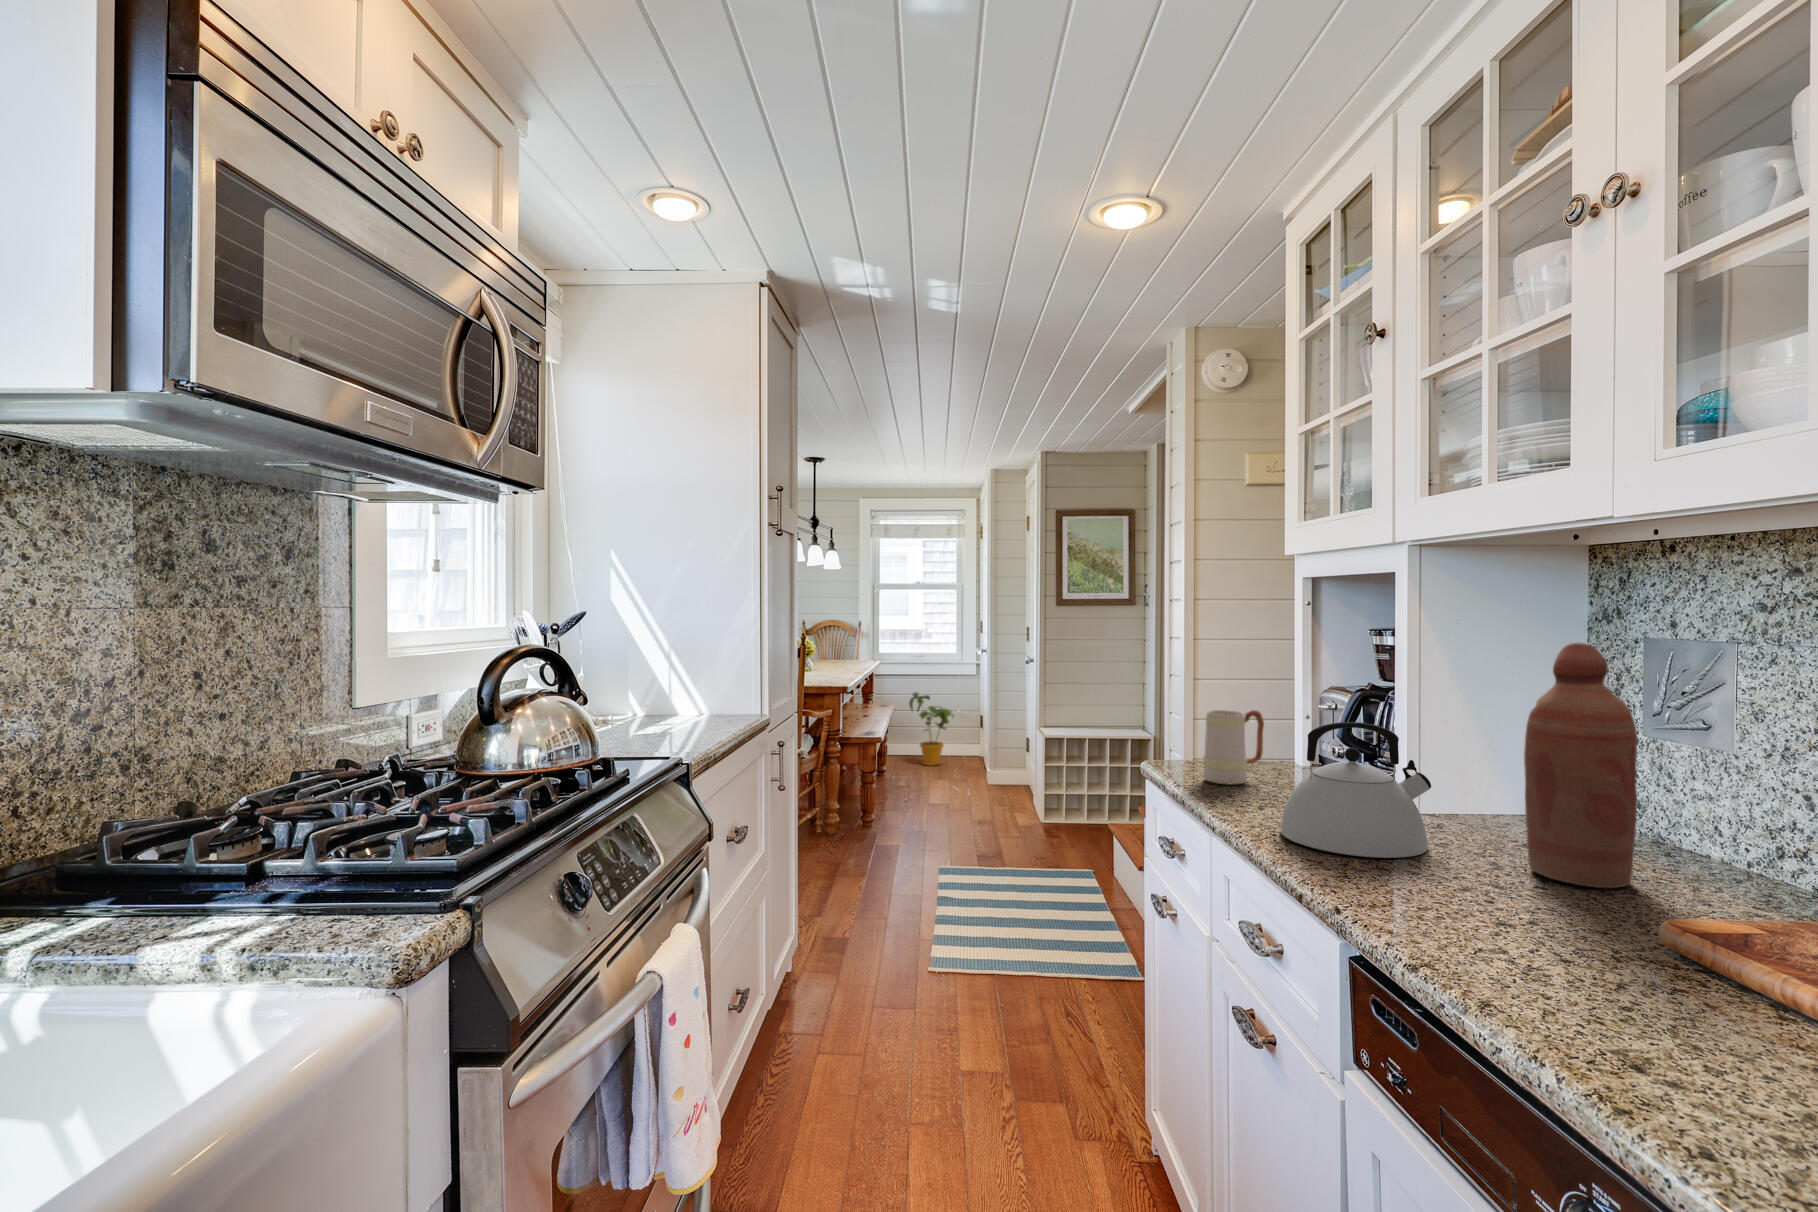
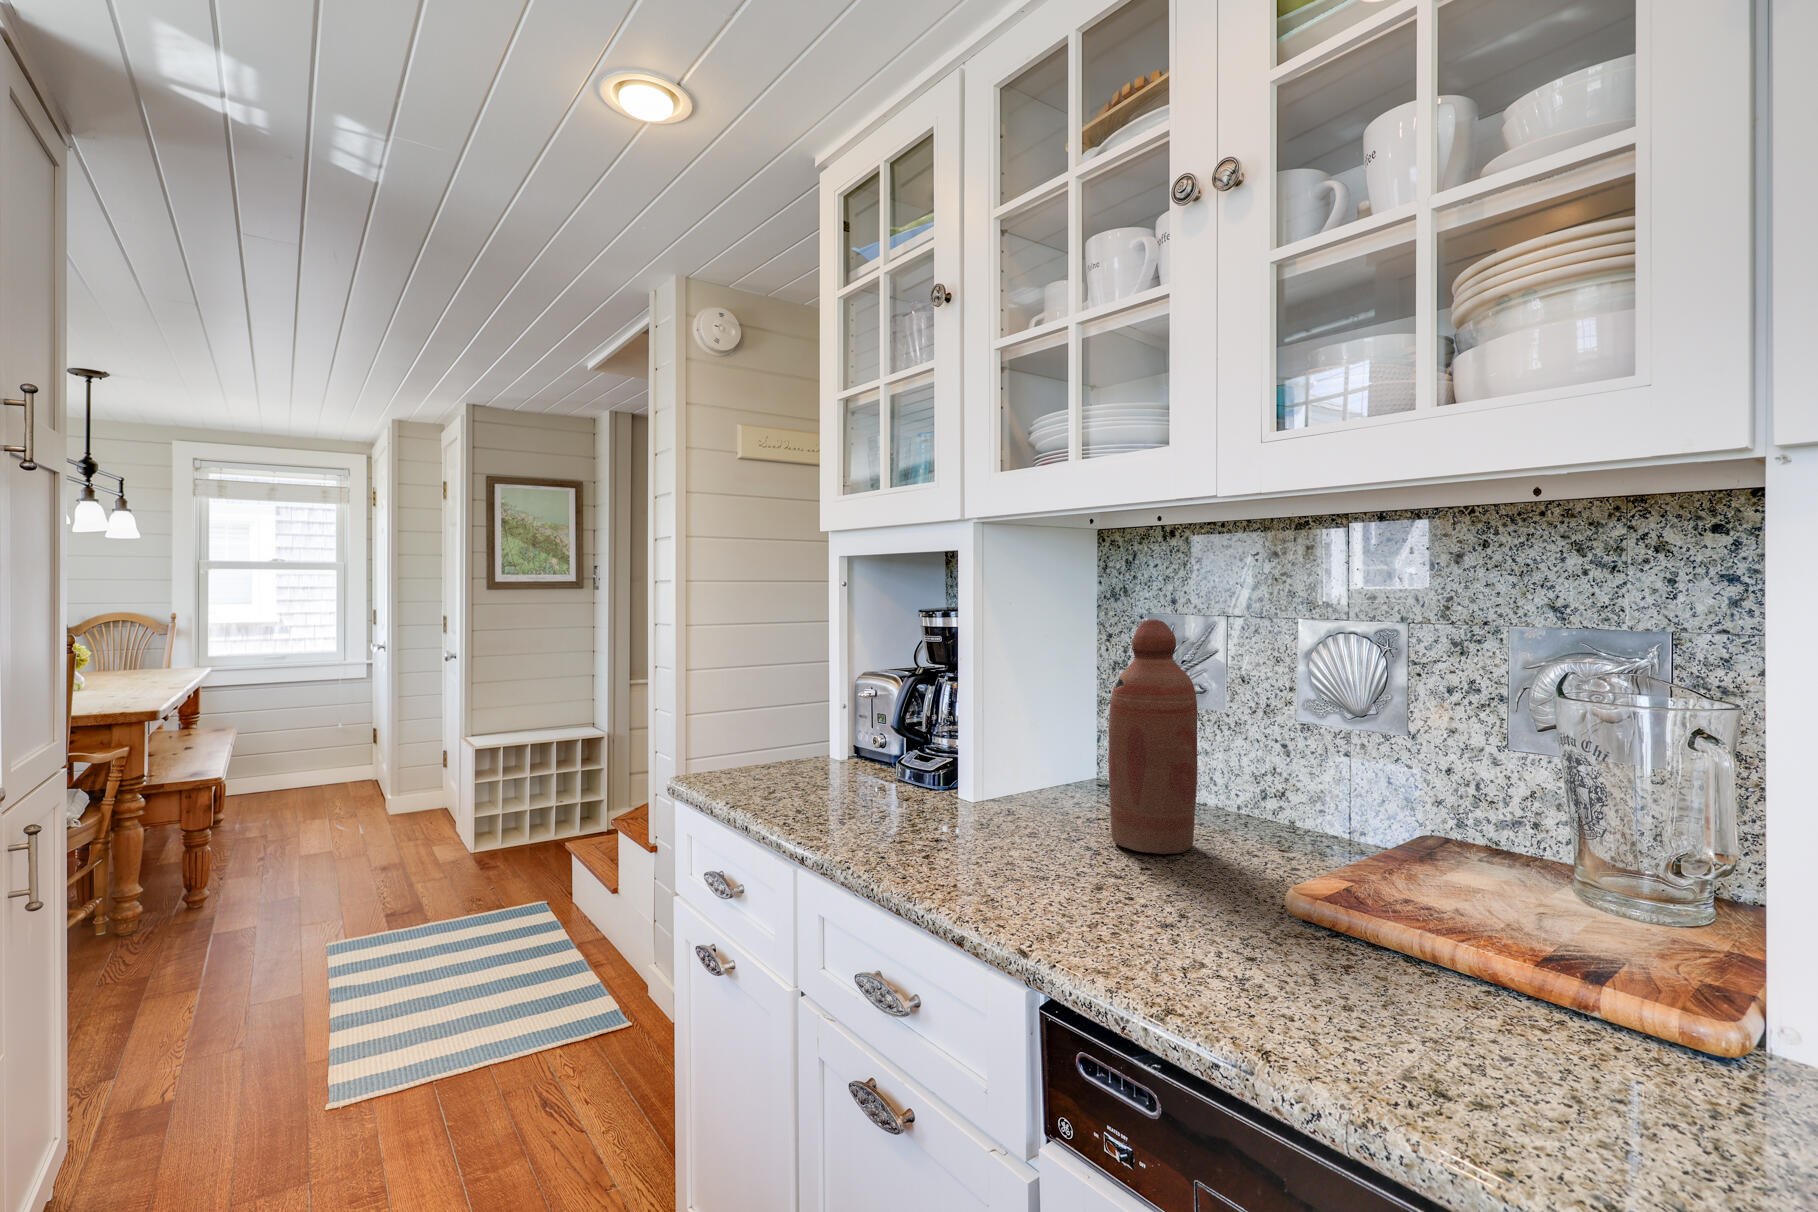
house plant: present [909,692,954,766] -> none [262,708,336,802]
mug: present [1203,710,1264,785] -> none [750,704,814,793]
kettle: present [1280,722,1431,858] -> none [878,712,1022,862]

